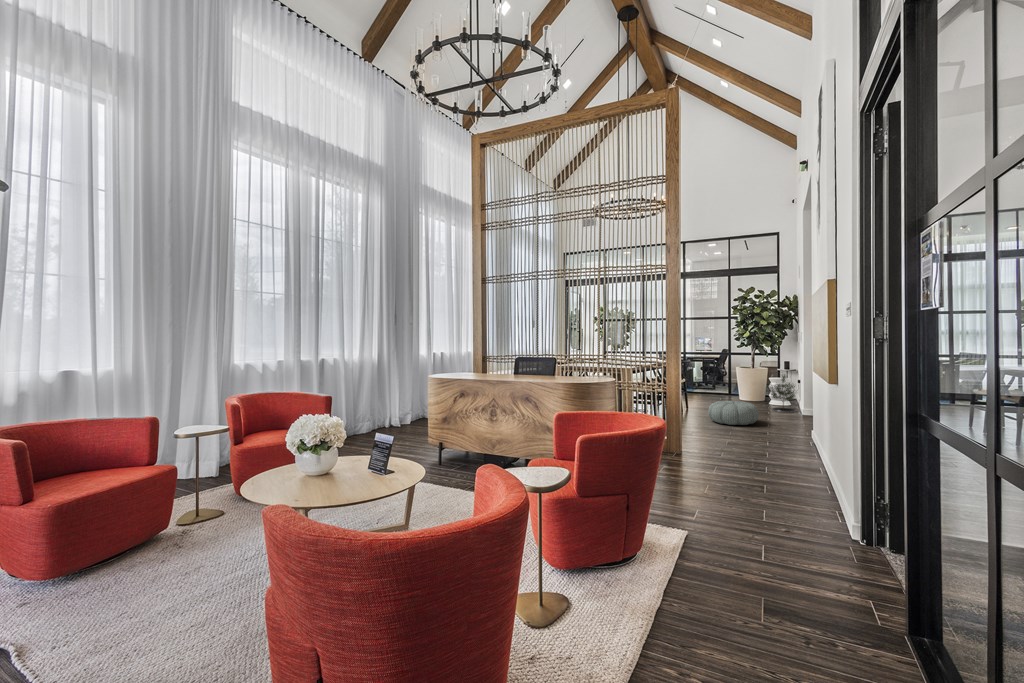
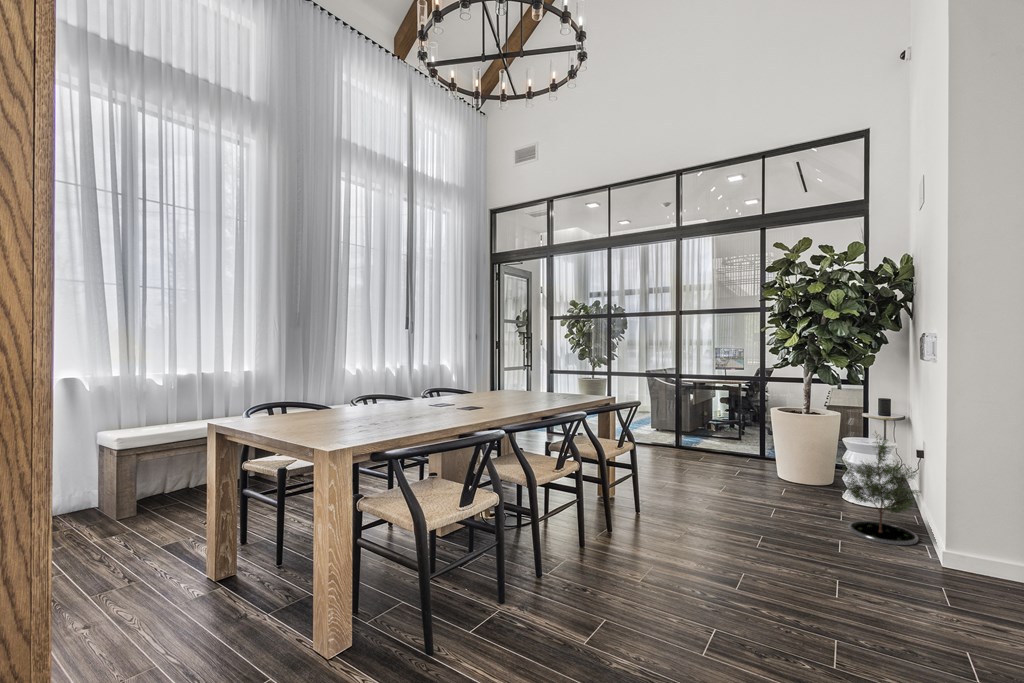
pouf: present [708,401,759,425] -> none [653,526,804,630]

